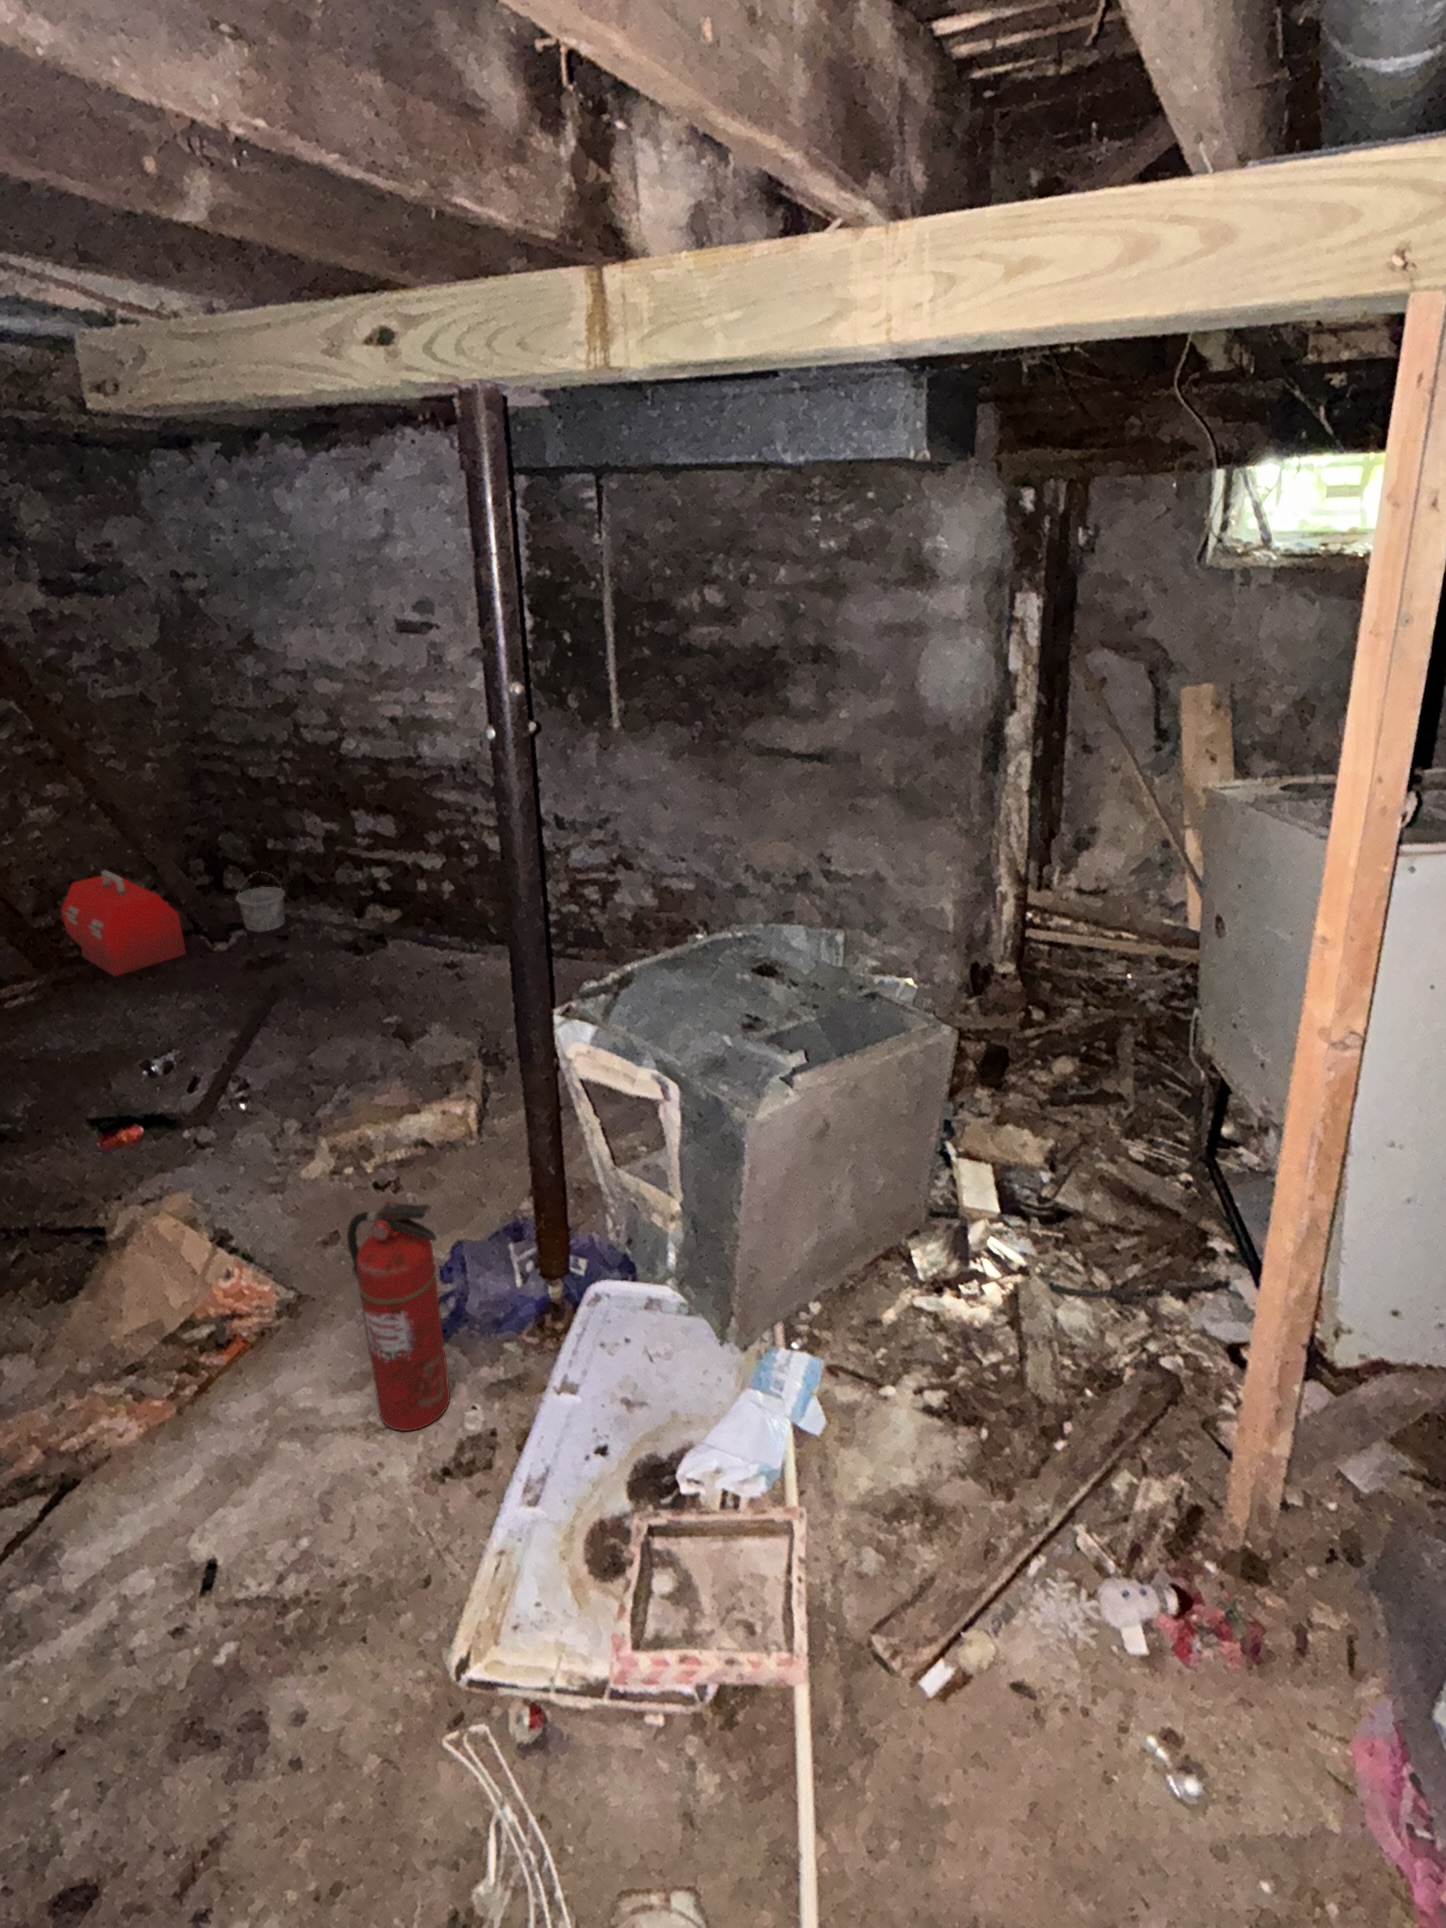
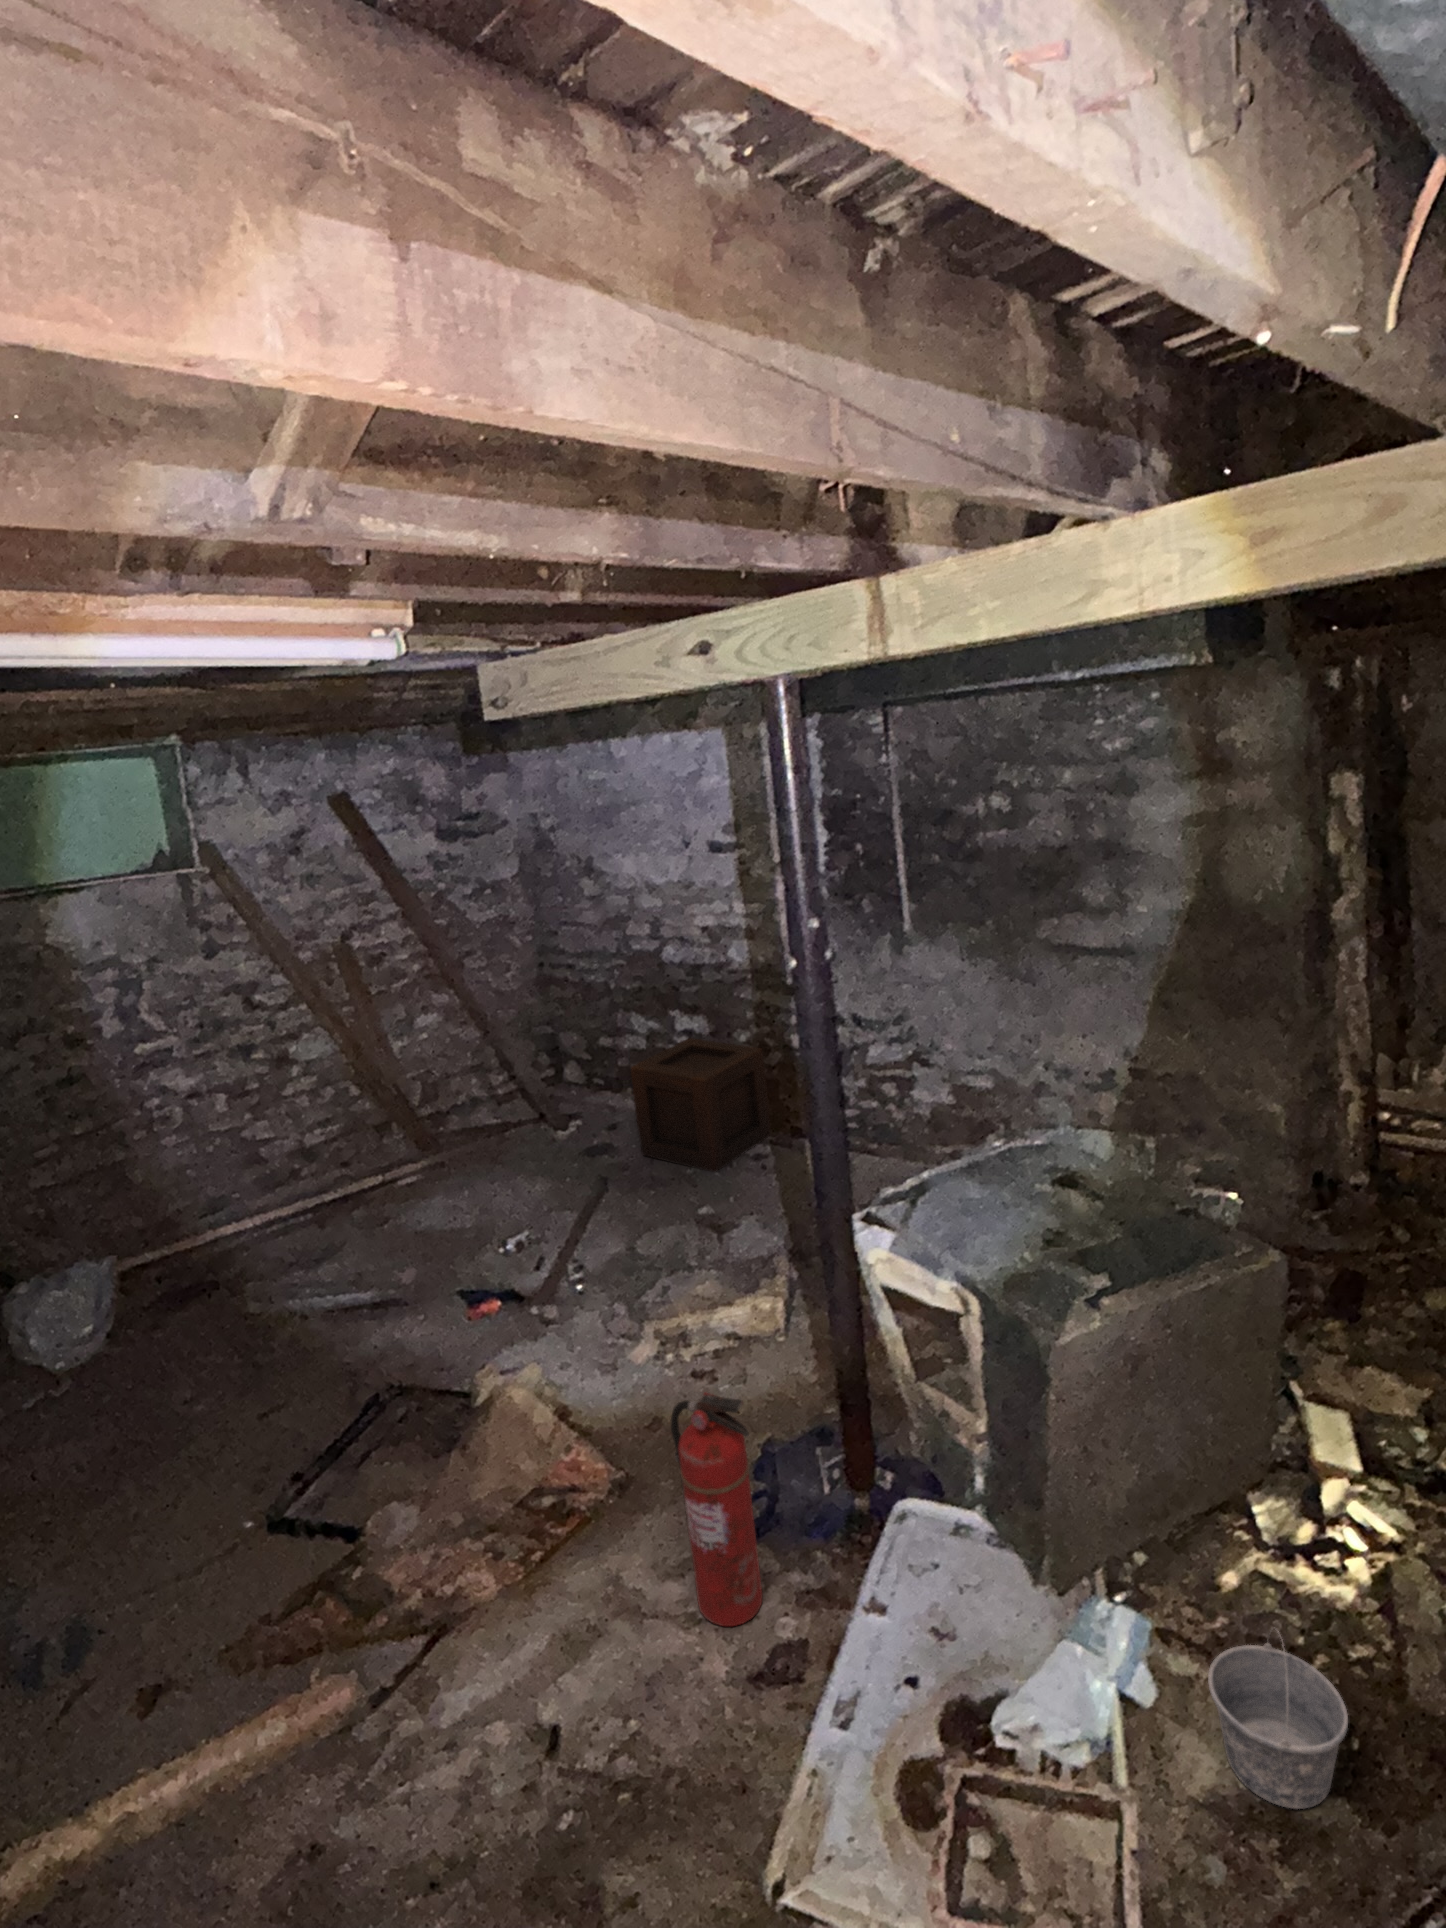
wooden crate: none [303,840,466,983] -> present [631,1038,771,1172]
toolbox: present [61,870,186,976] -> none [444,1067,536,1160]
bucket: present [236,887,285,932] -> present [1208,1631,1348,1809]

